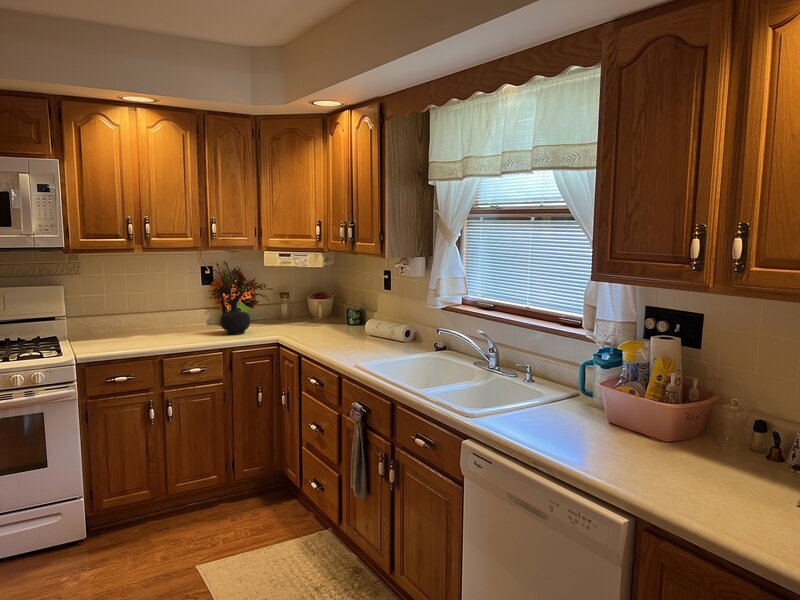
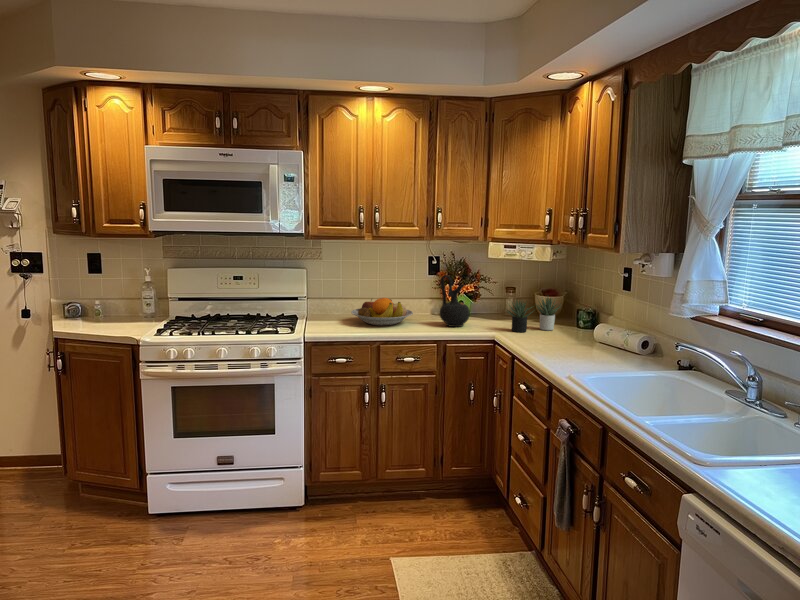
succulent plant: none [284,297,335,334] -> present [507,297,560,332]
fruit bowl: none [124,311,192,340] -> present [351,298,413,326]

